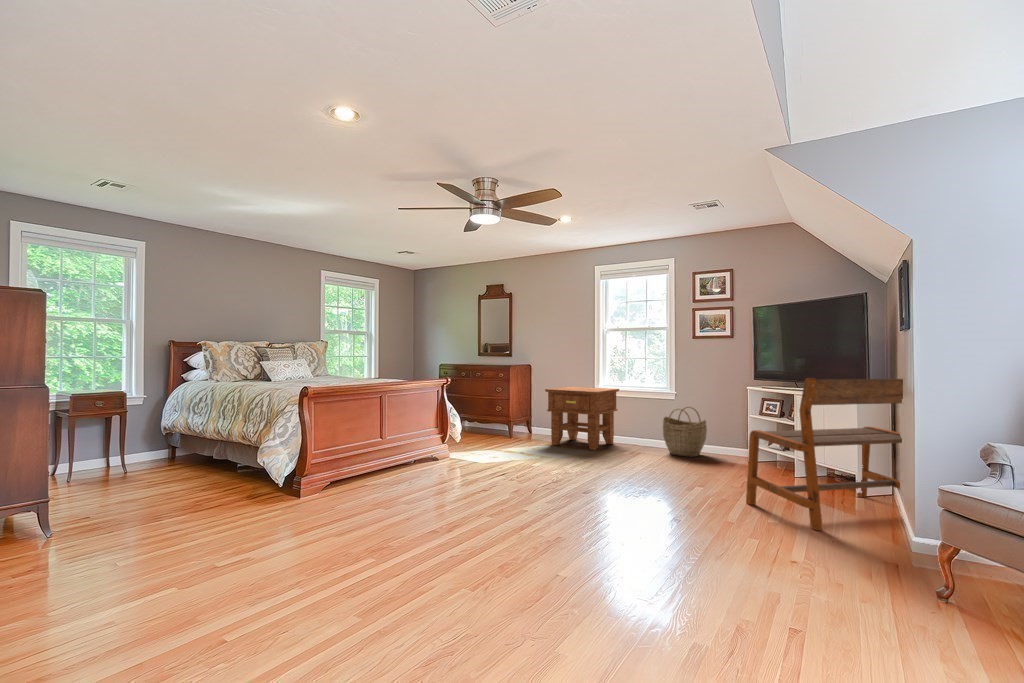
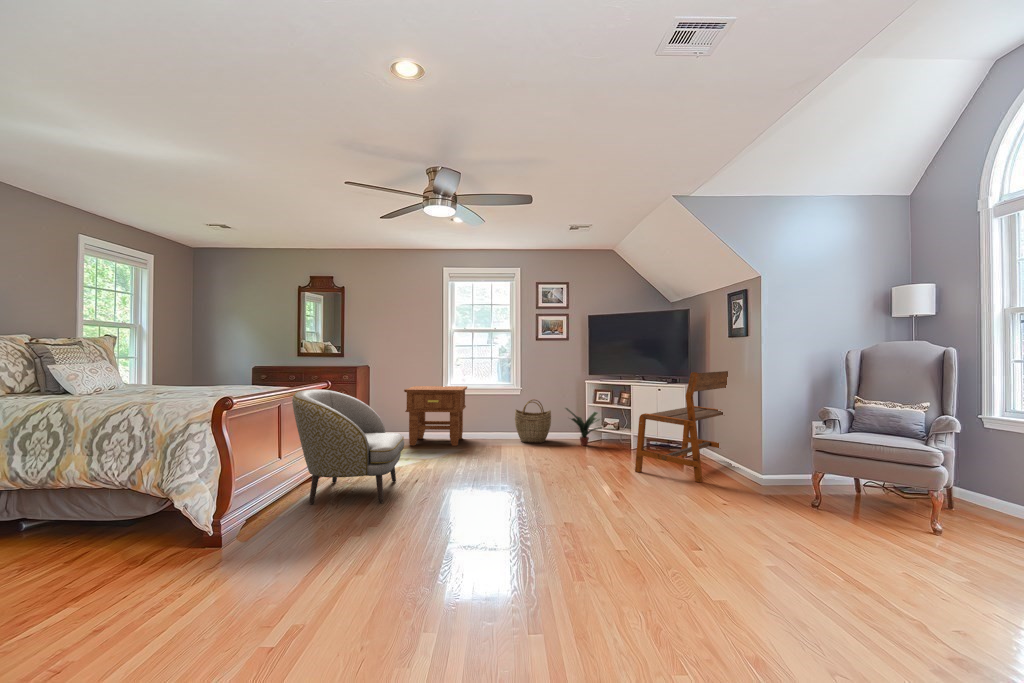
armchair: none [380,384,486,489] -> present [292,390,404,504]
potted plant: none [717,418,763,467] -> present [566,408,602,446]

